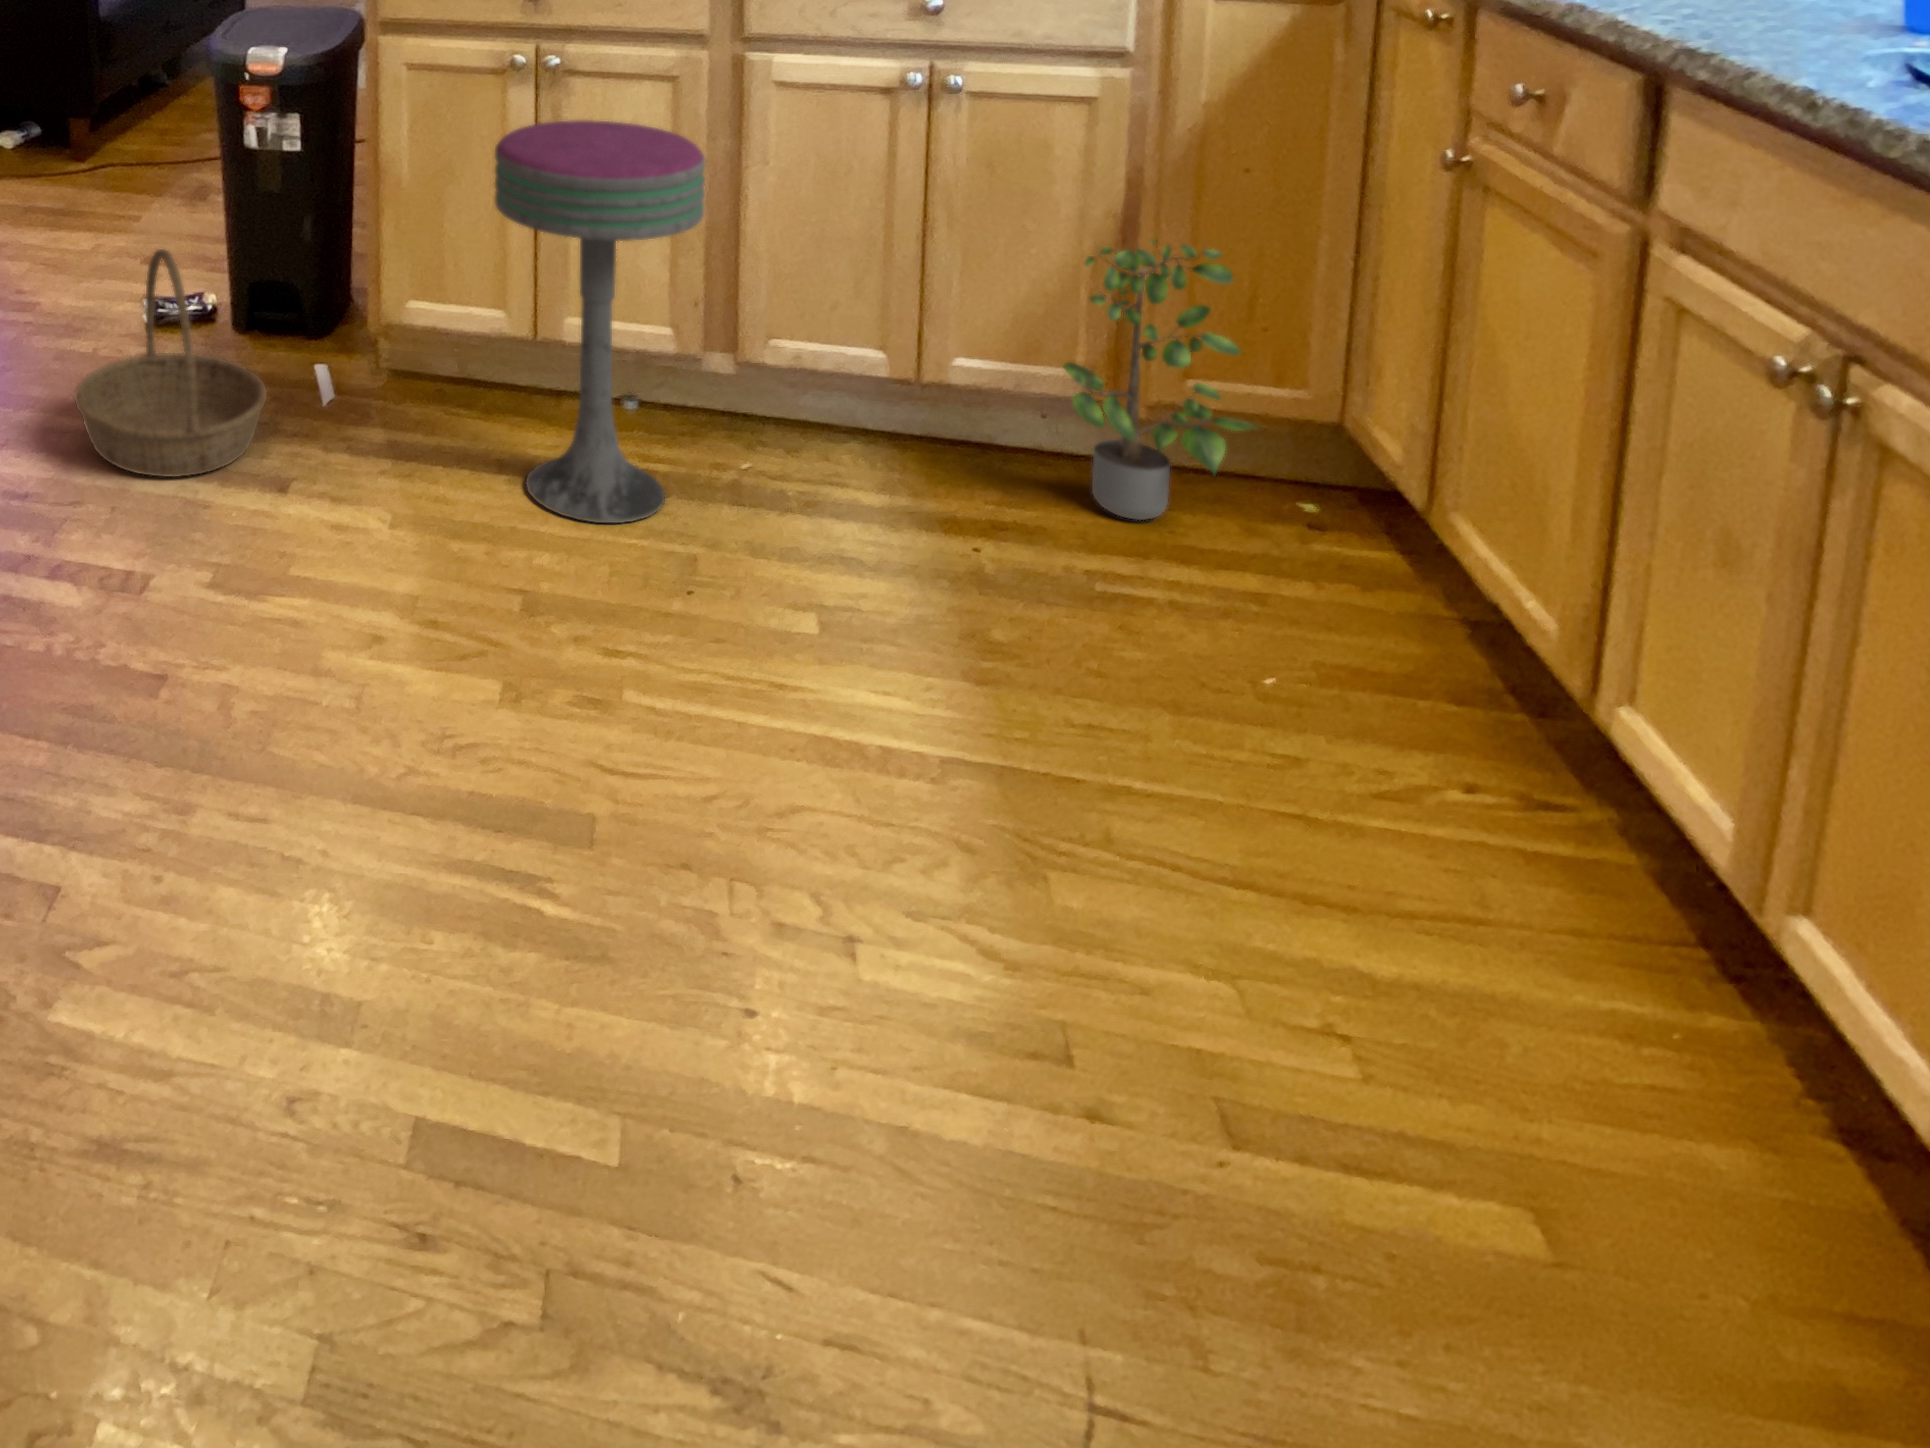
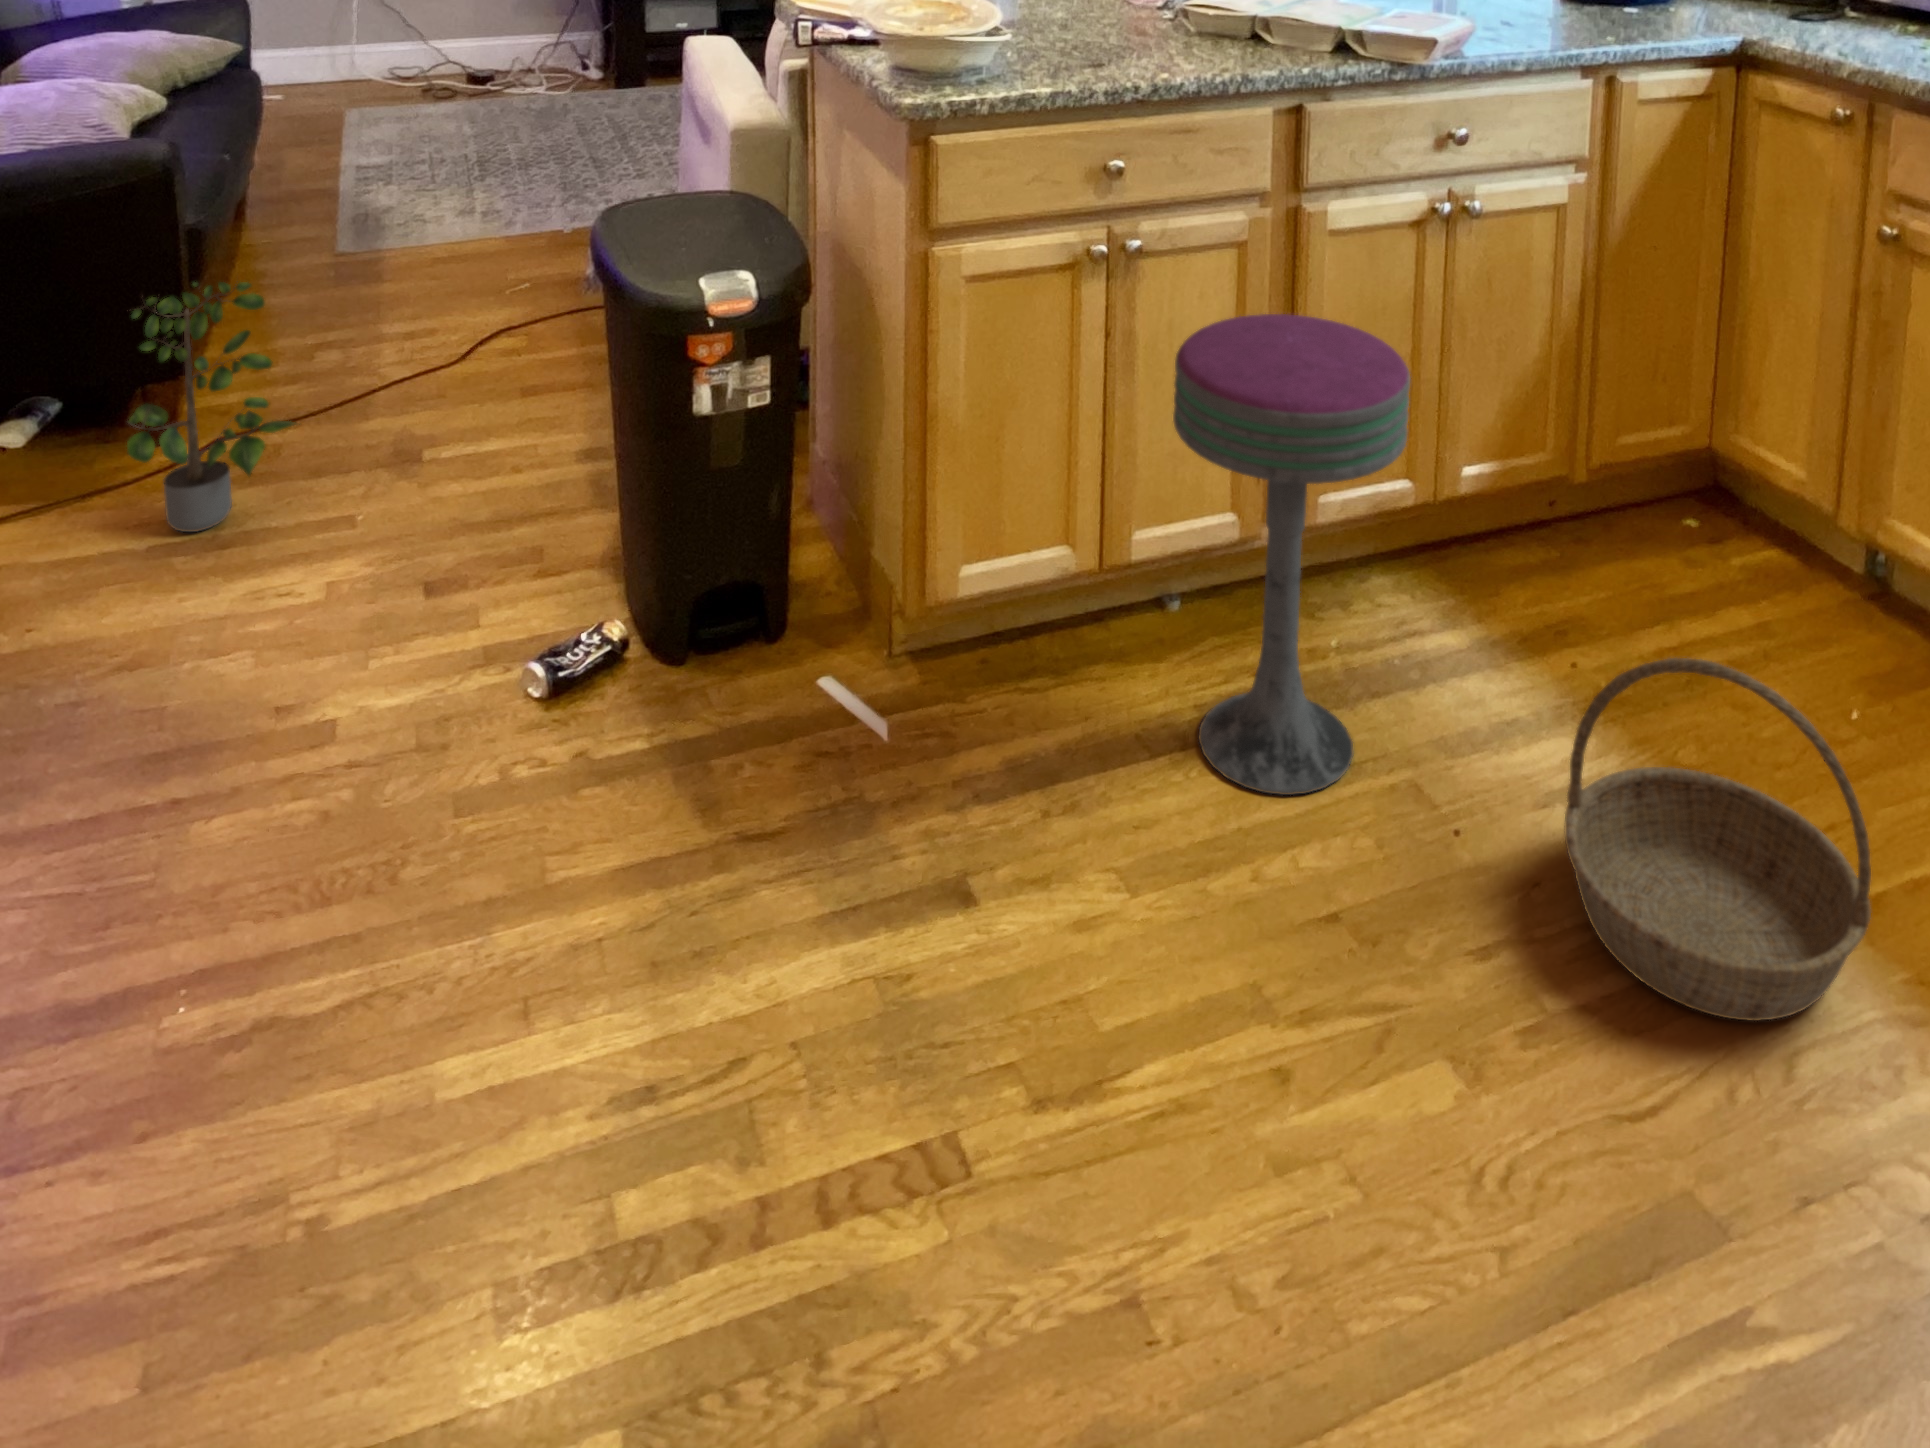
potted plant: present [1064,240,1256,520] -> present [127,282,296,532]
basket: present [75,249,267,477] -> present [1564,658,1871,1021]

